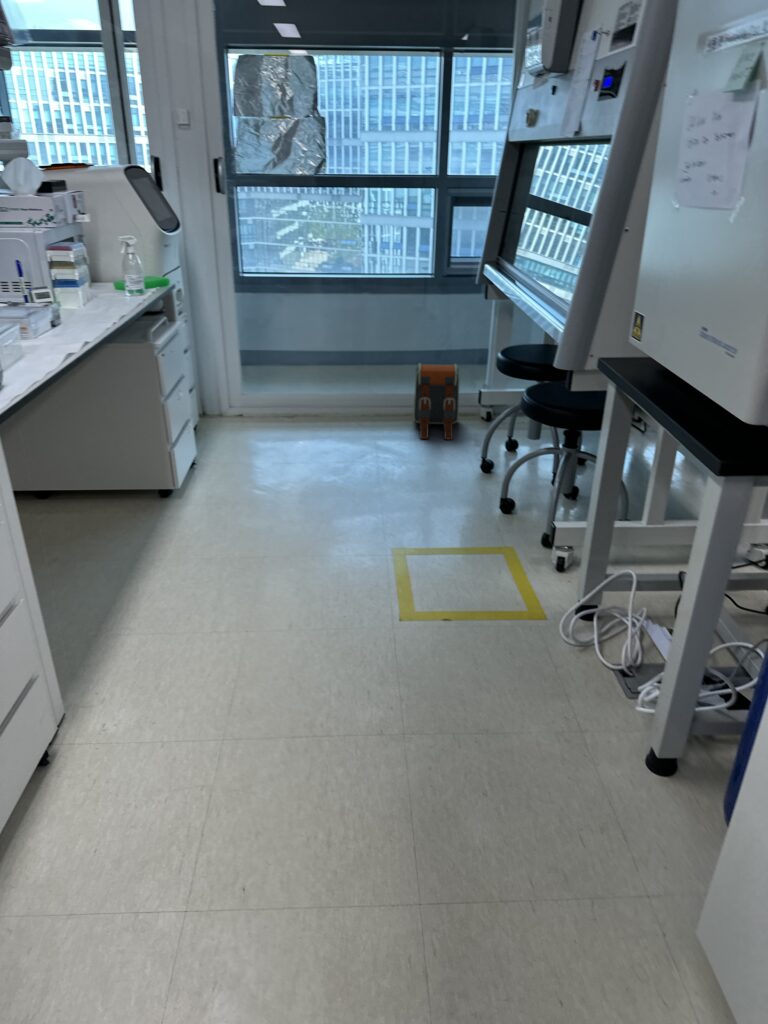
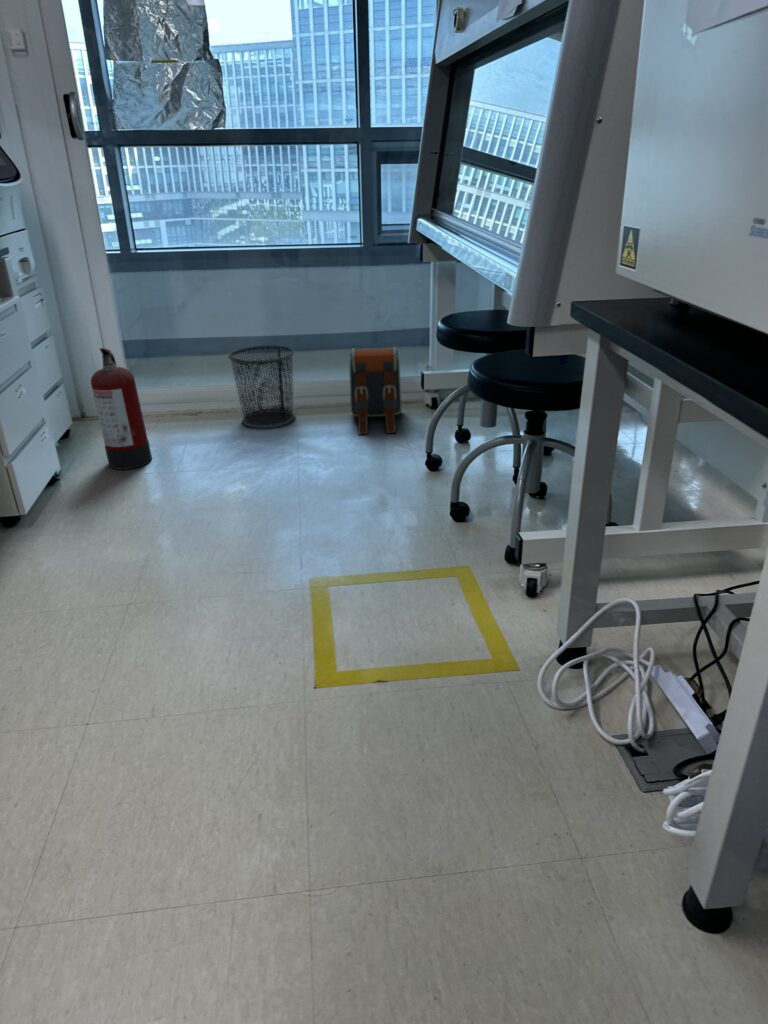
fire extinguisher: none [203,356,245,457] -> present [91,348,152,470]
waste bin: none [311,356,368,428] -> present [228,345,295,428]

